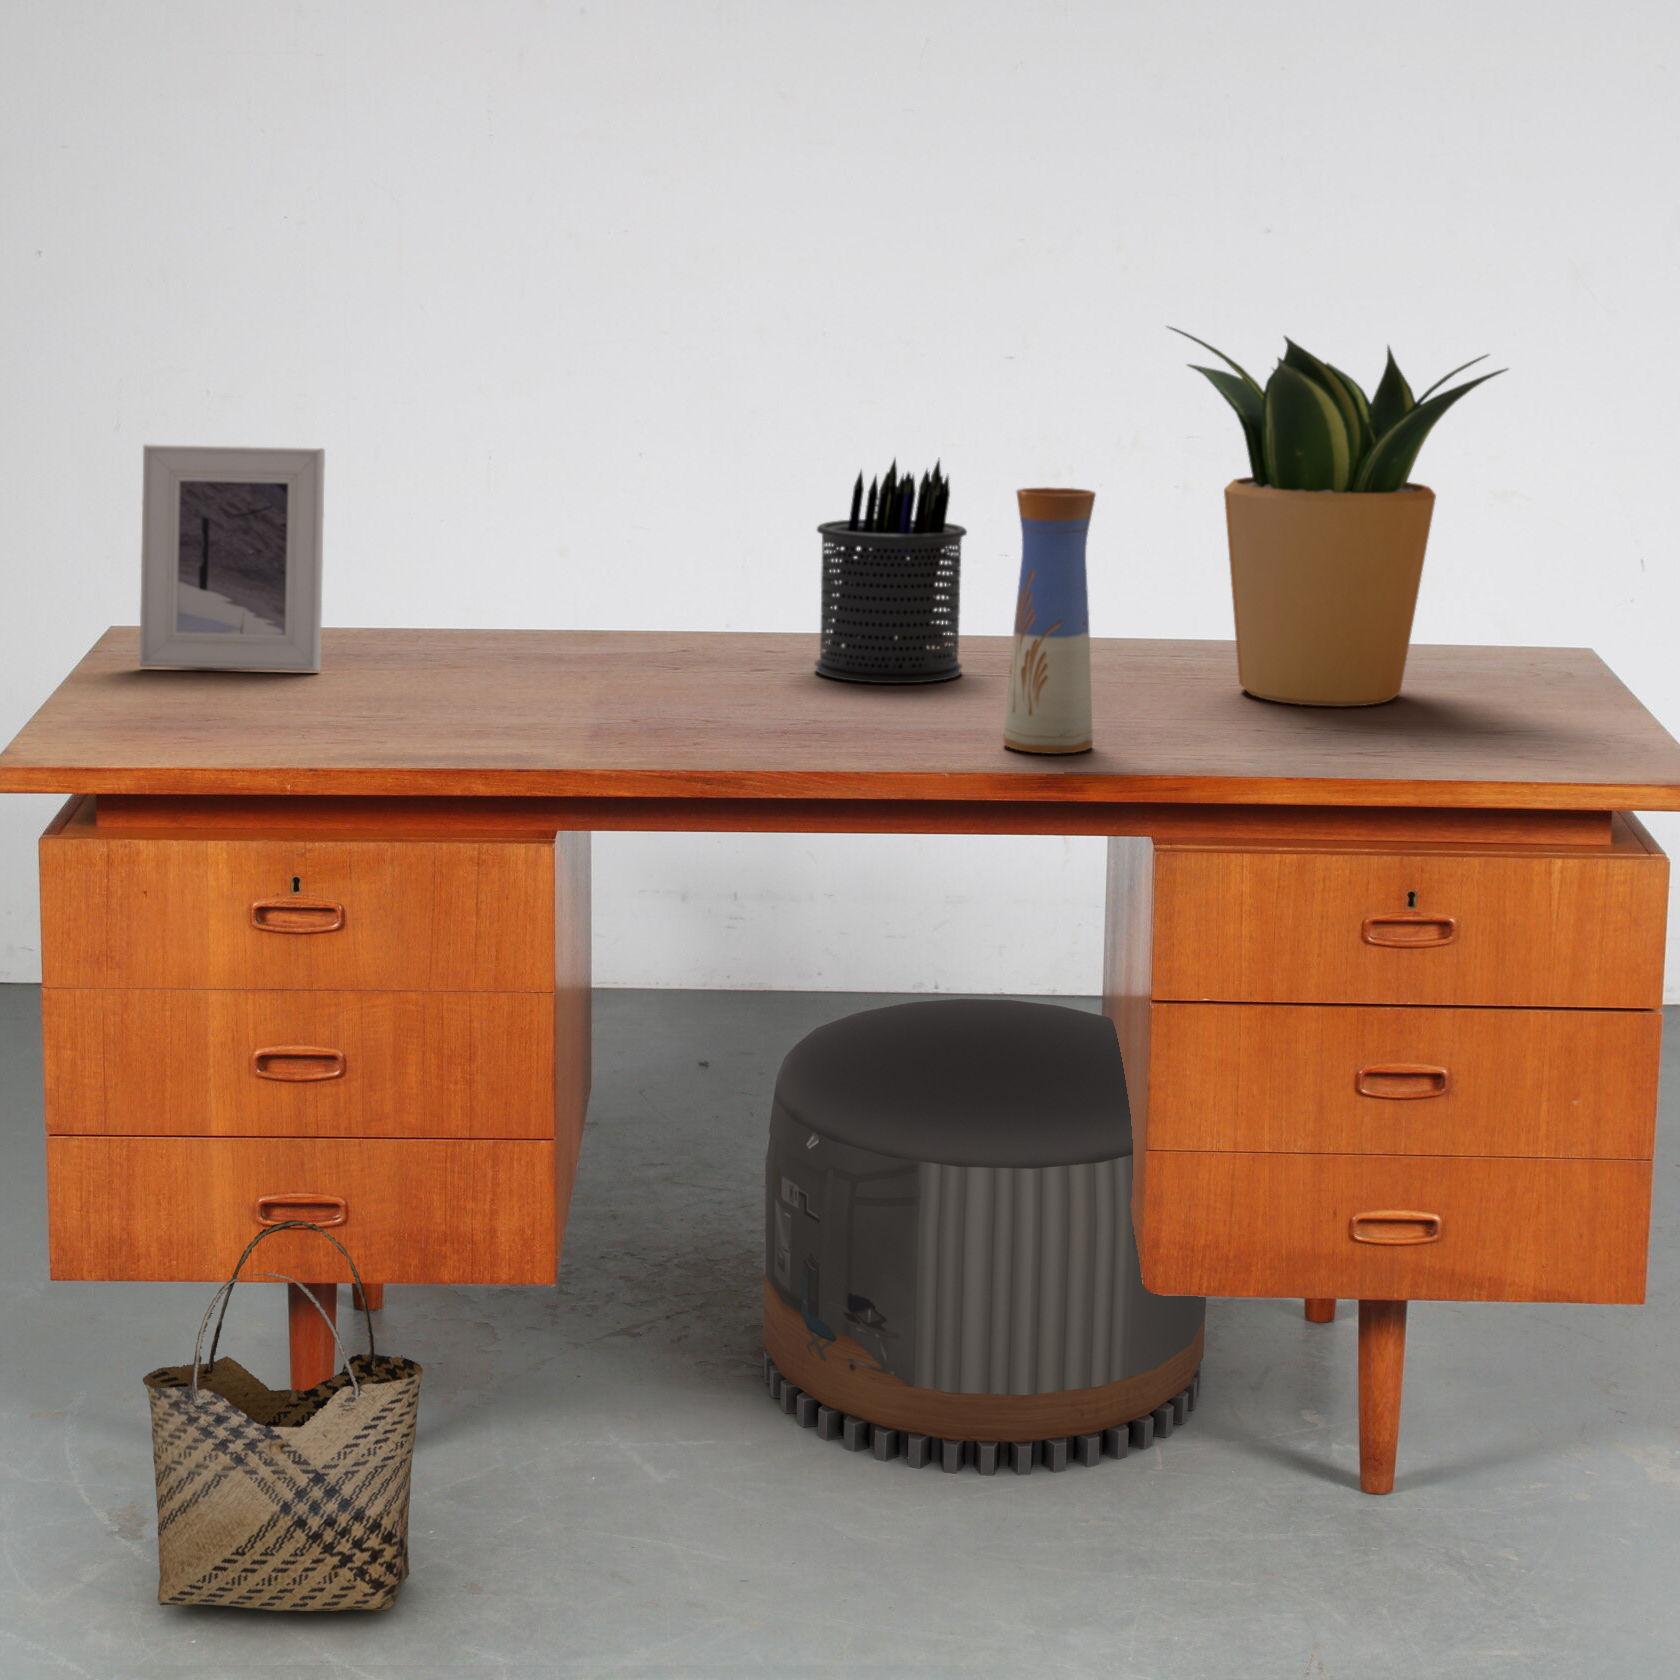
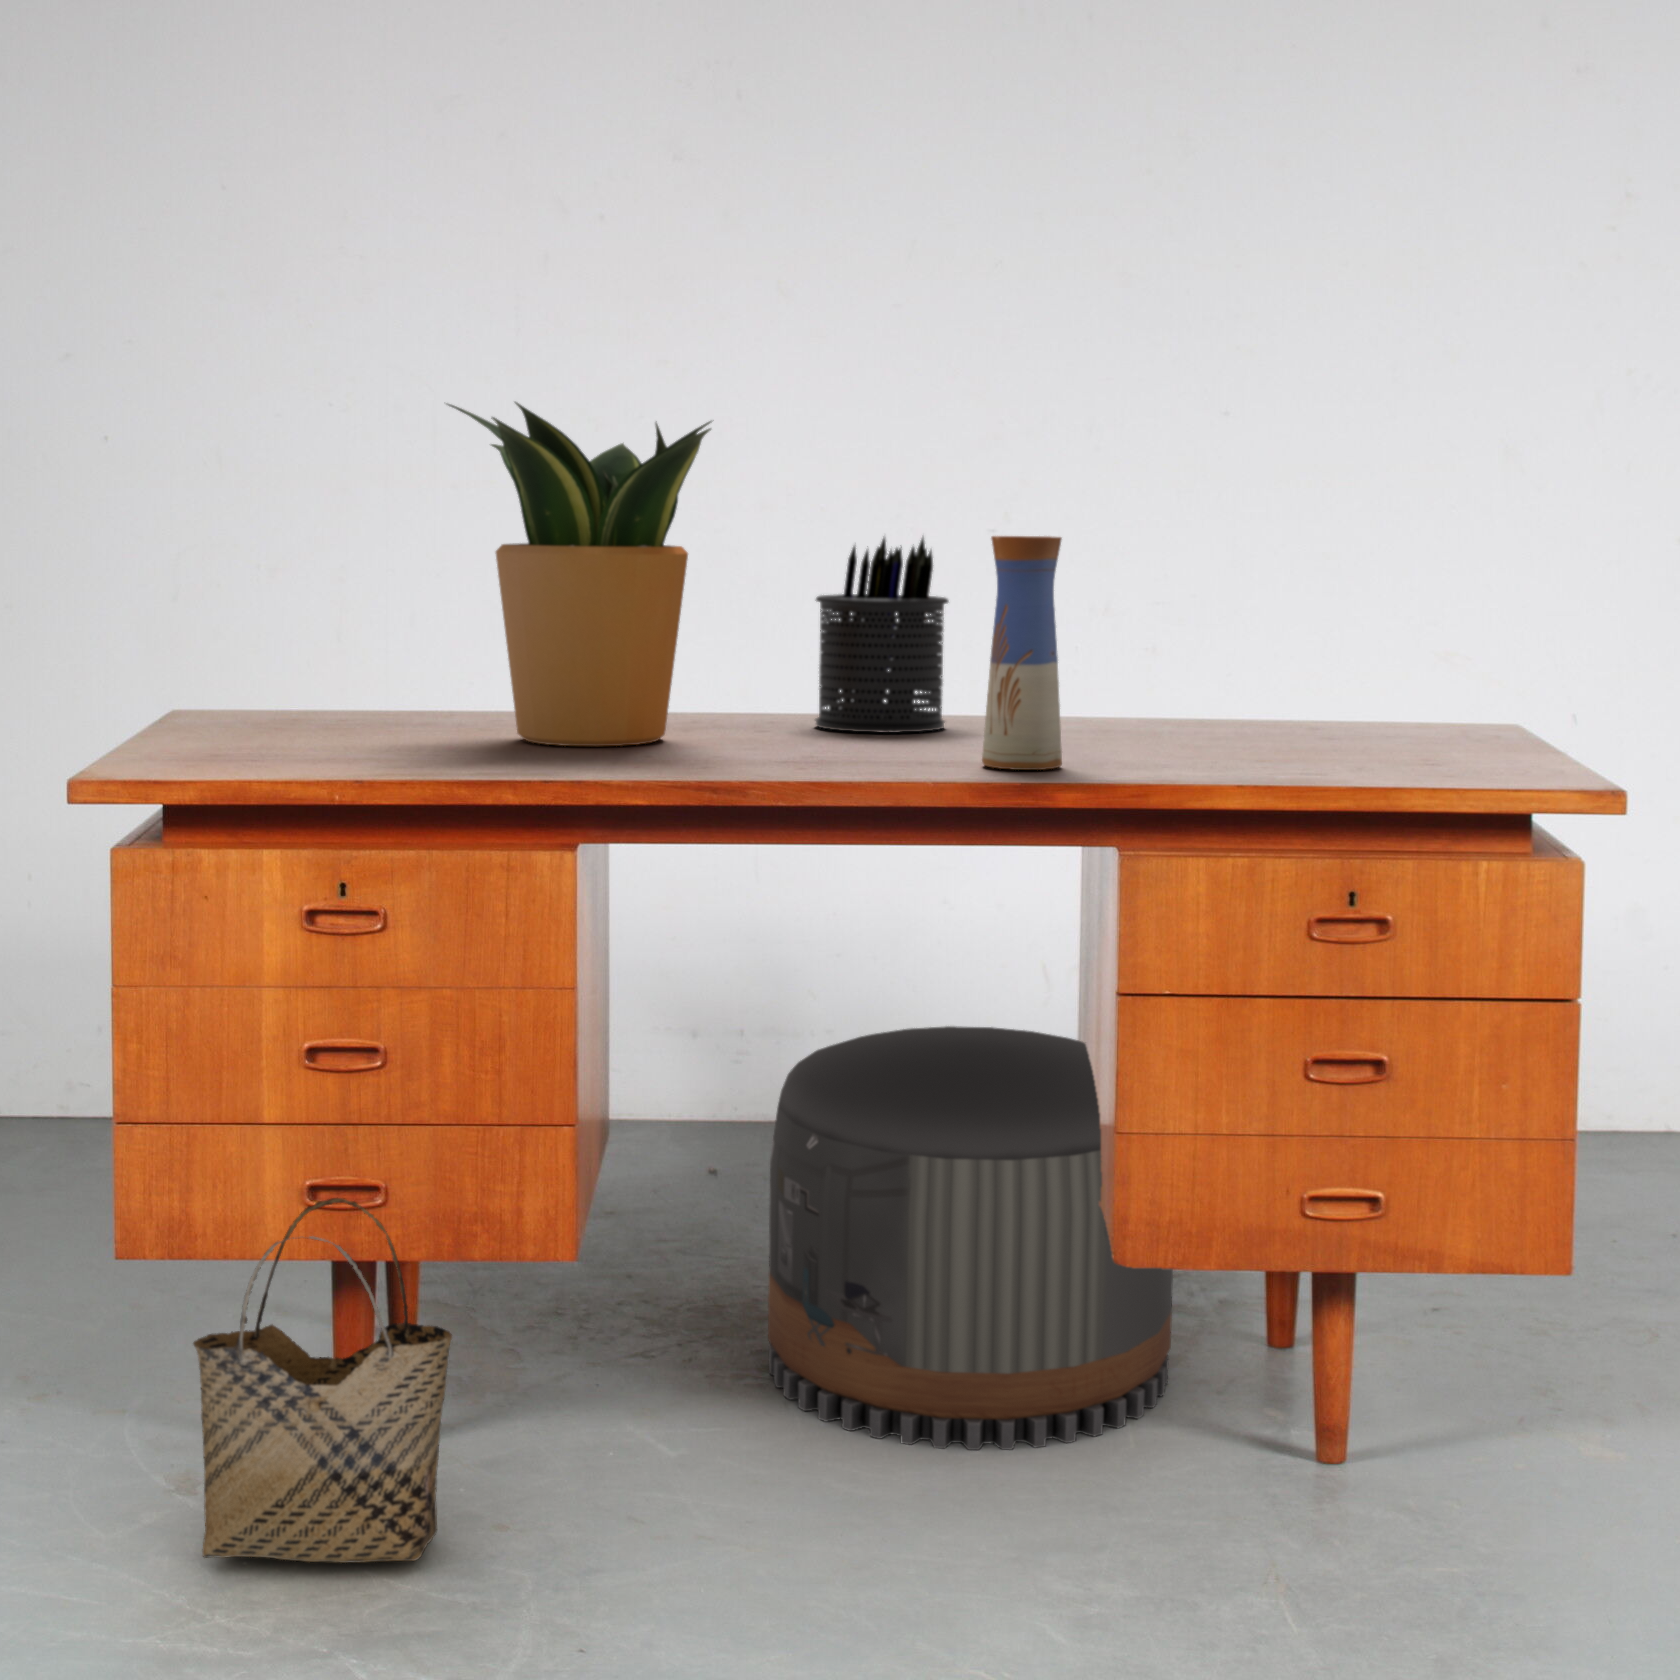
potted plant: present [1168,327,1508,706] -> present [447,402,711,746]
picture frame: present [139,444,325,671] -> none [211,525,380,725]

